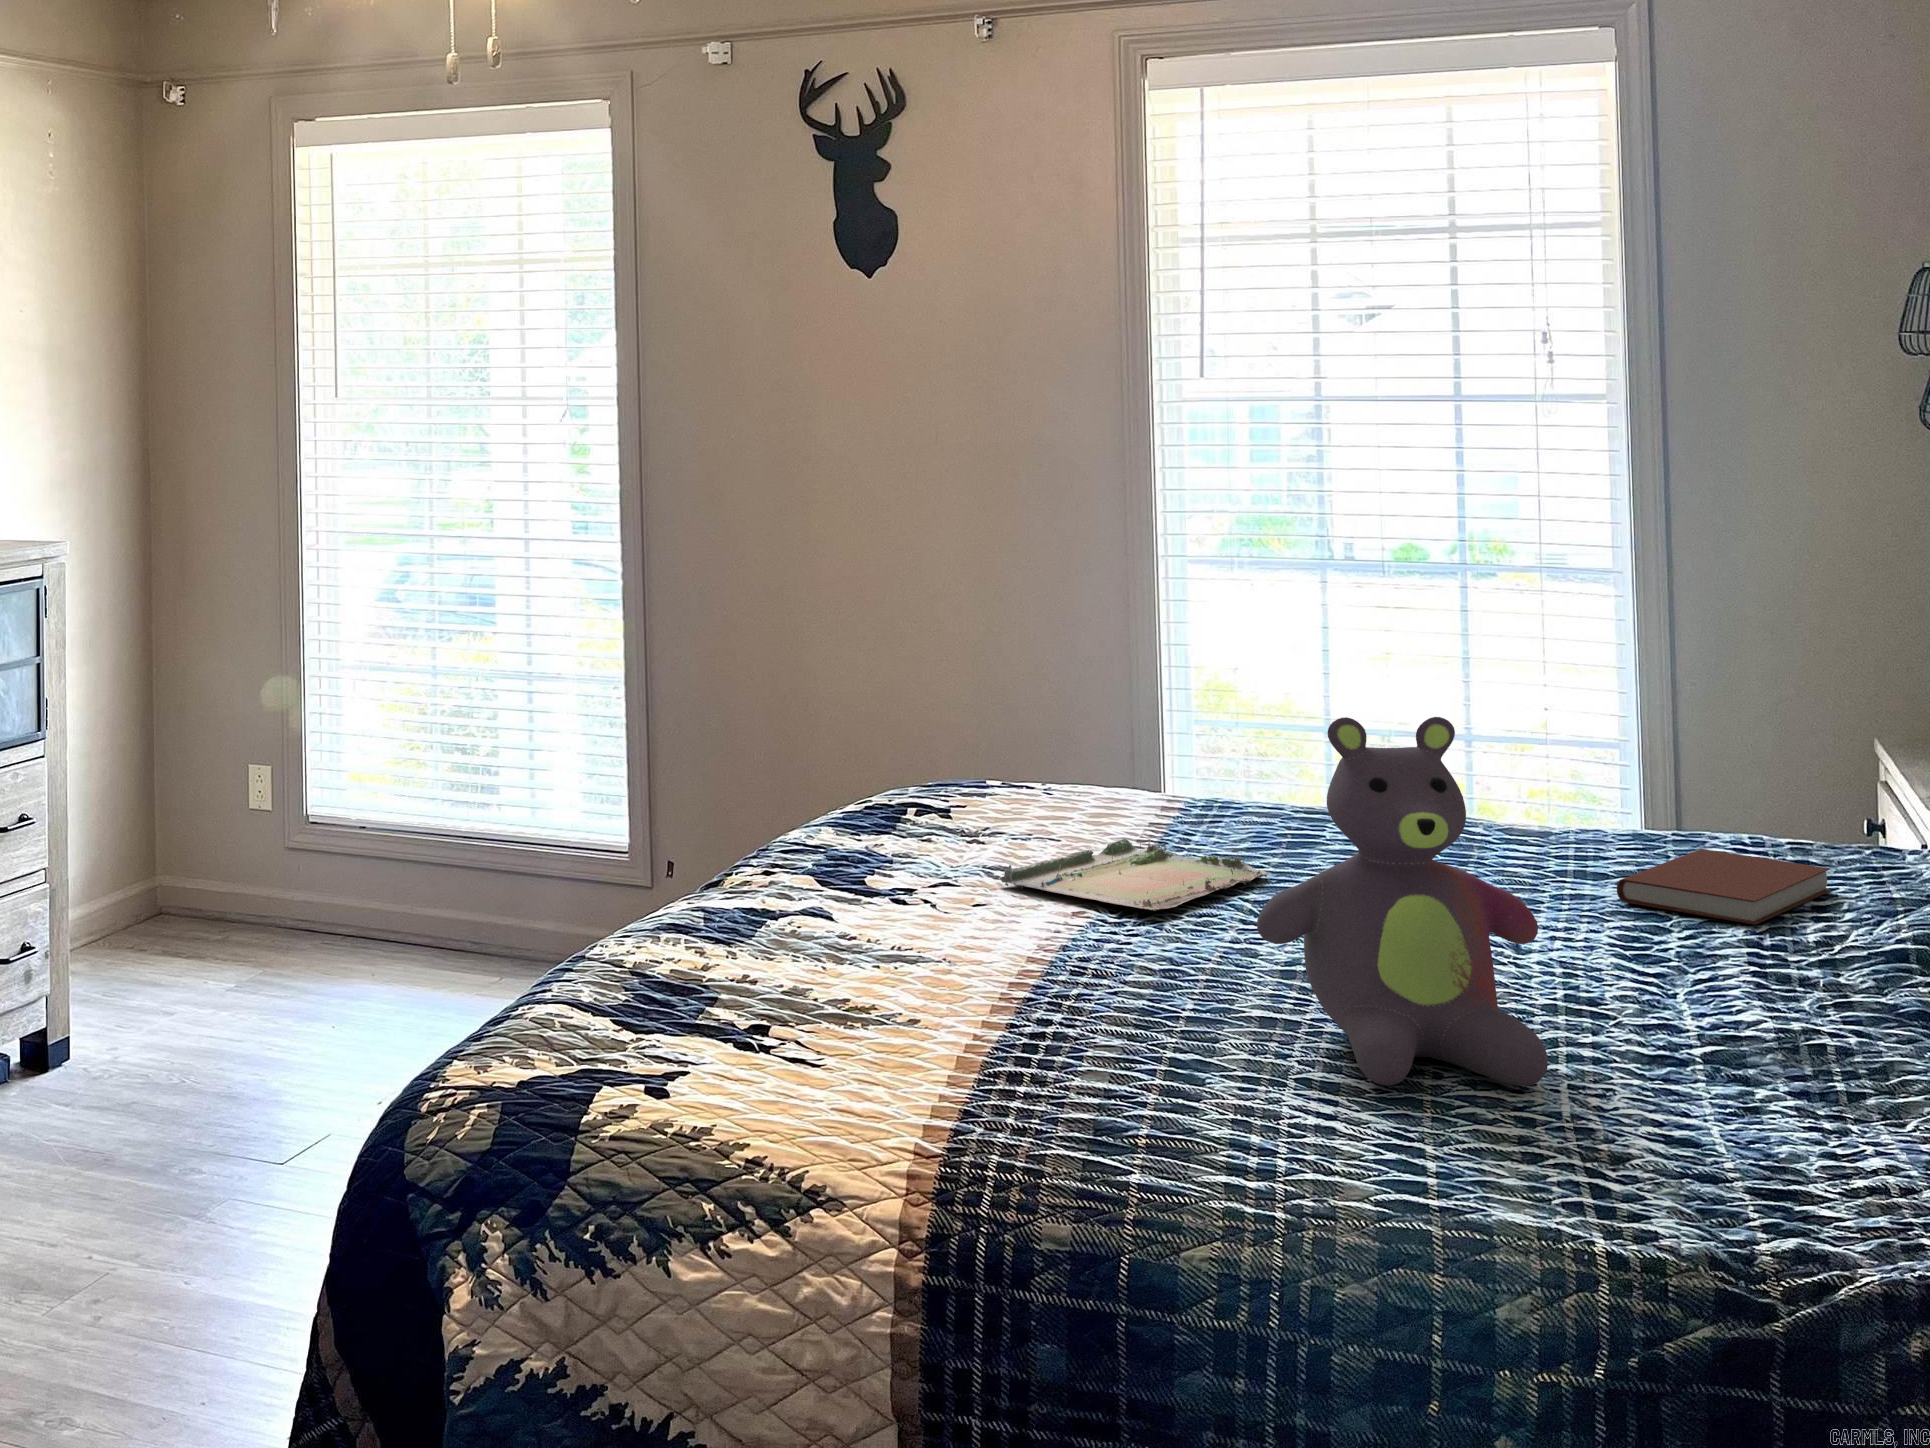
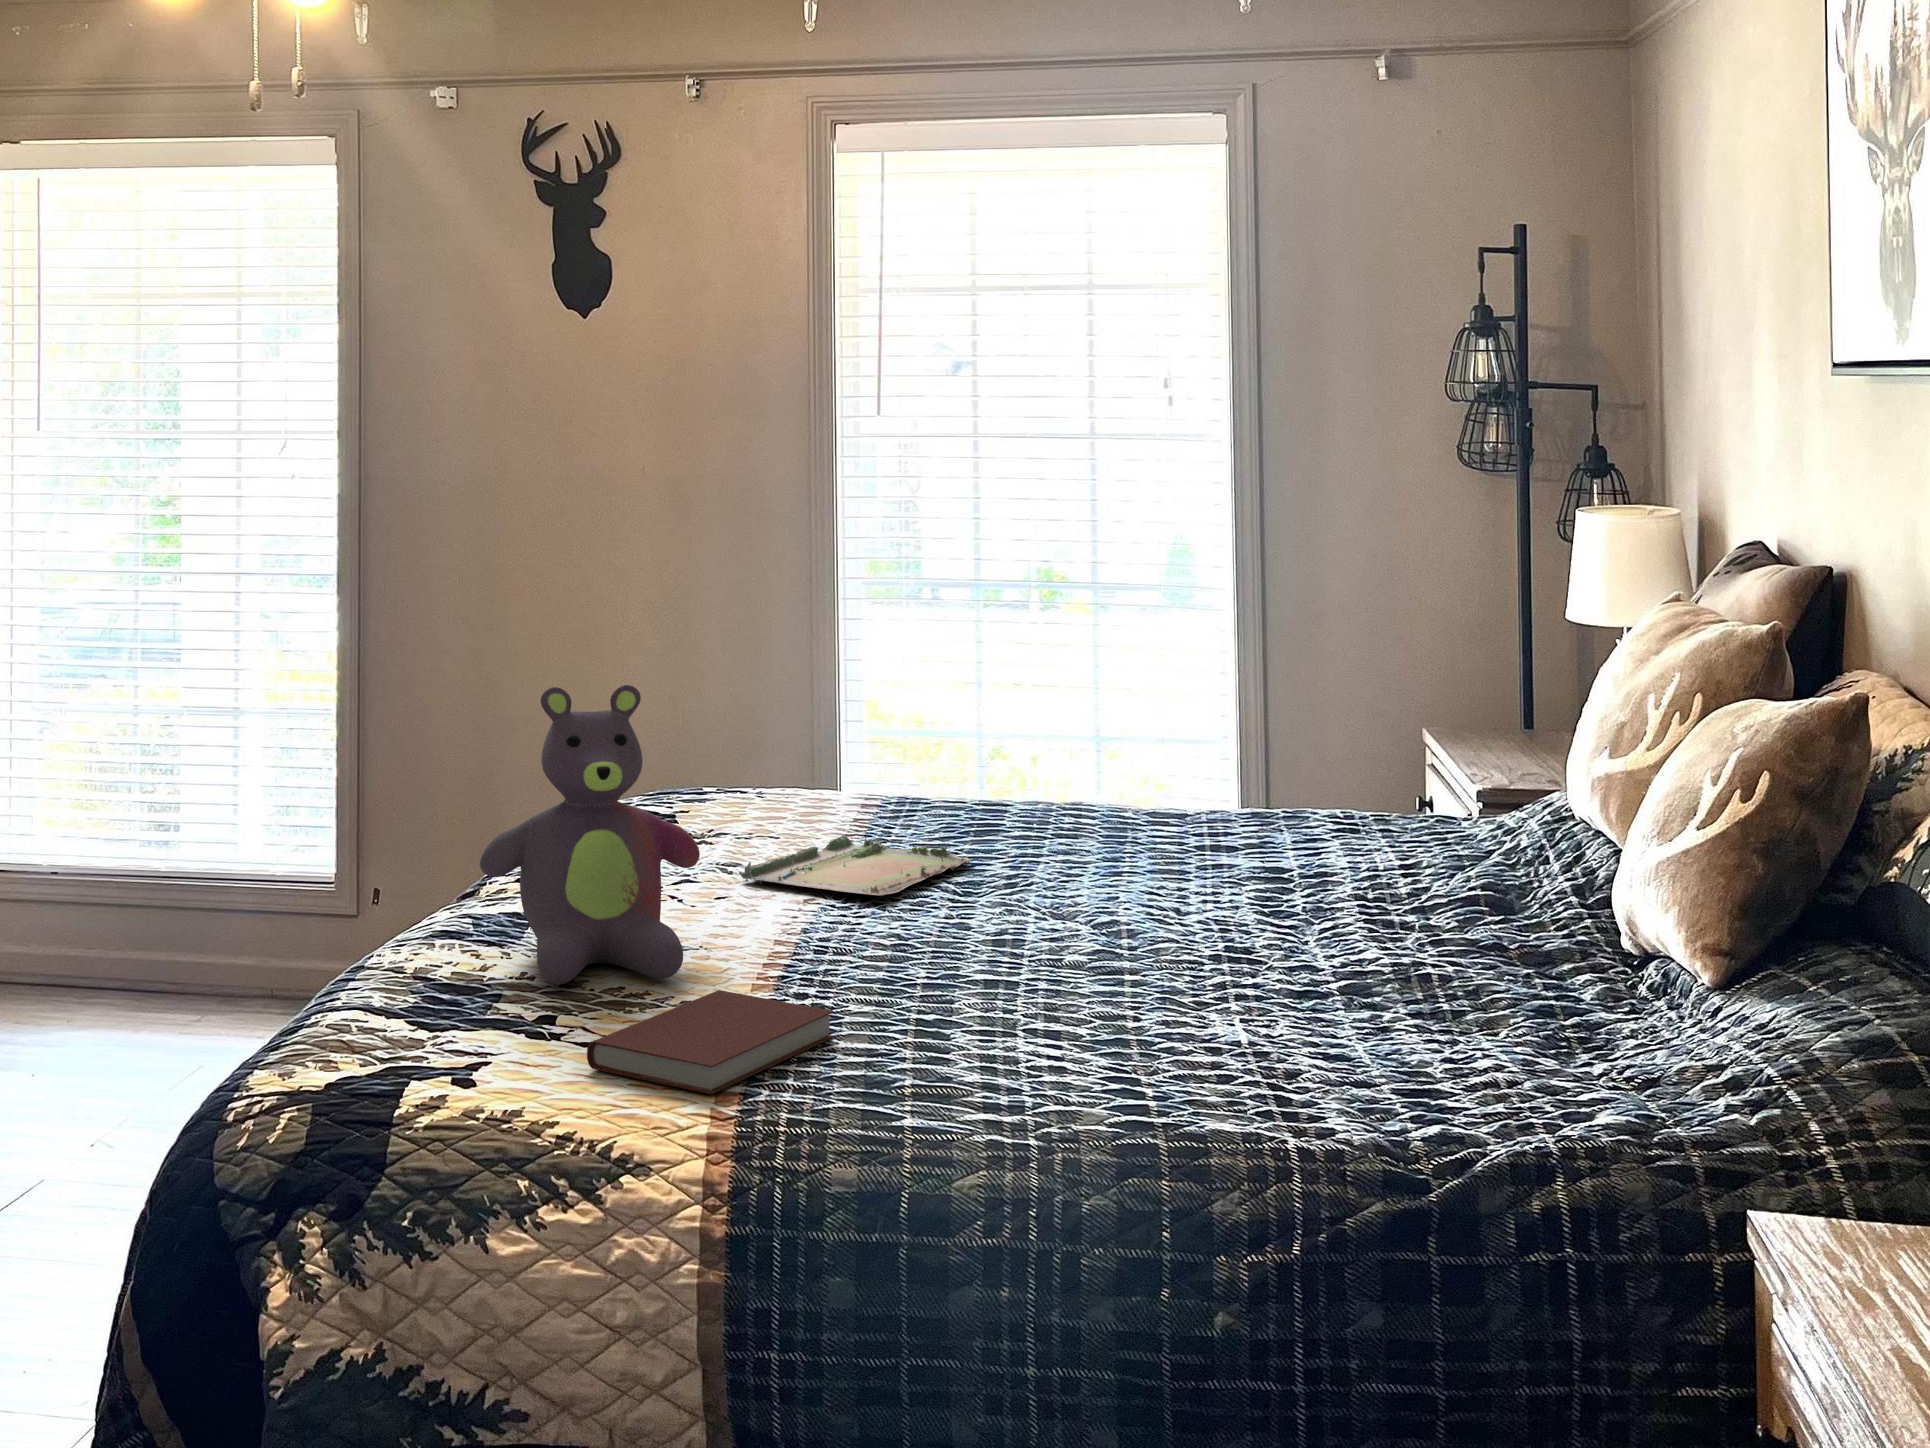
stuffed bear: present [1257,717,1548,1086] -> present [480,685,700,985]
book: present [1617,849,1831,925] -> present [587,990,834,1094]

